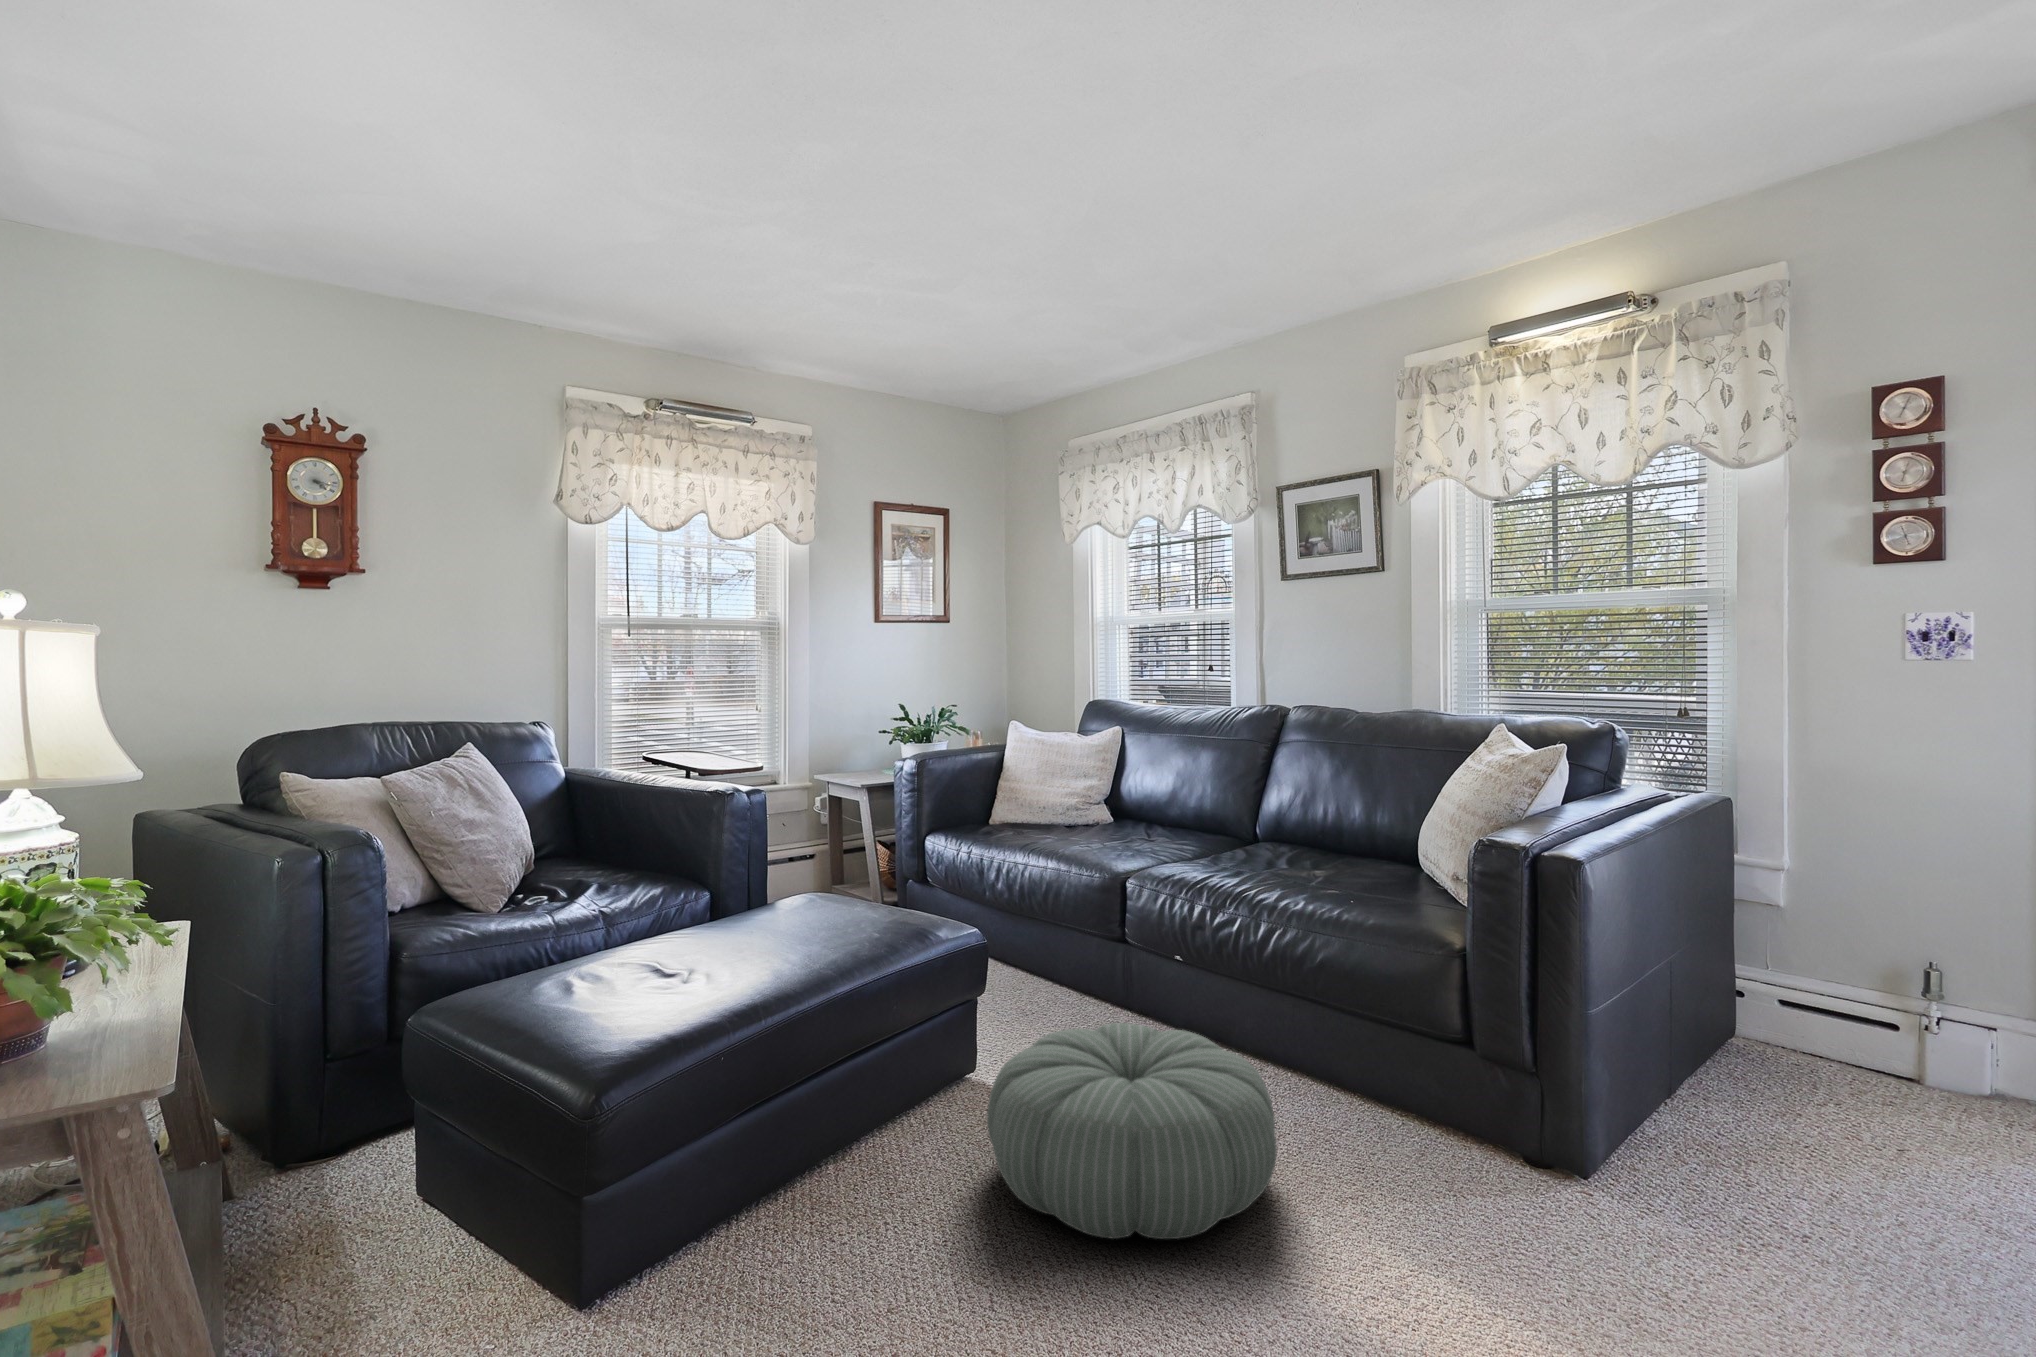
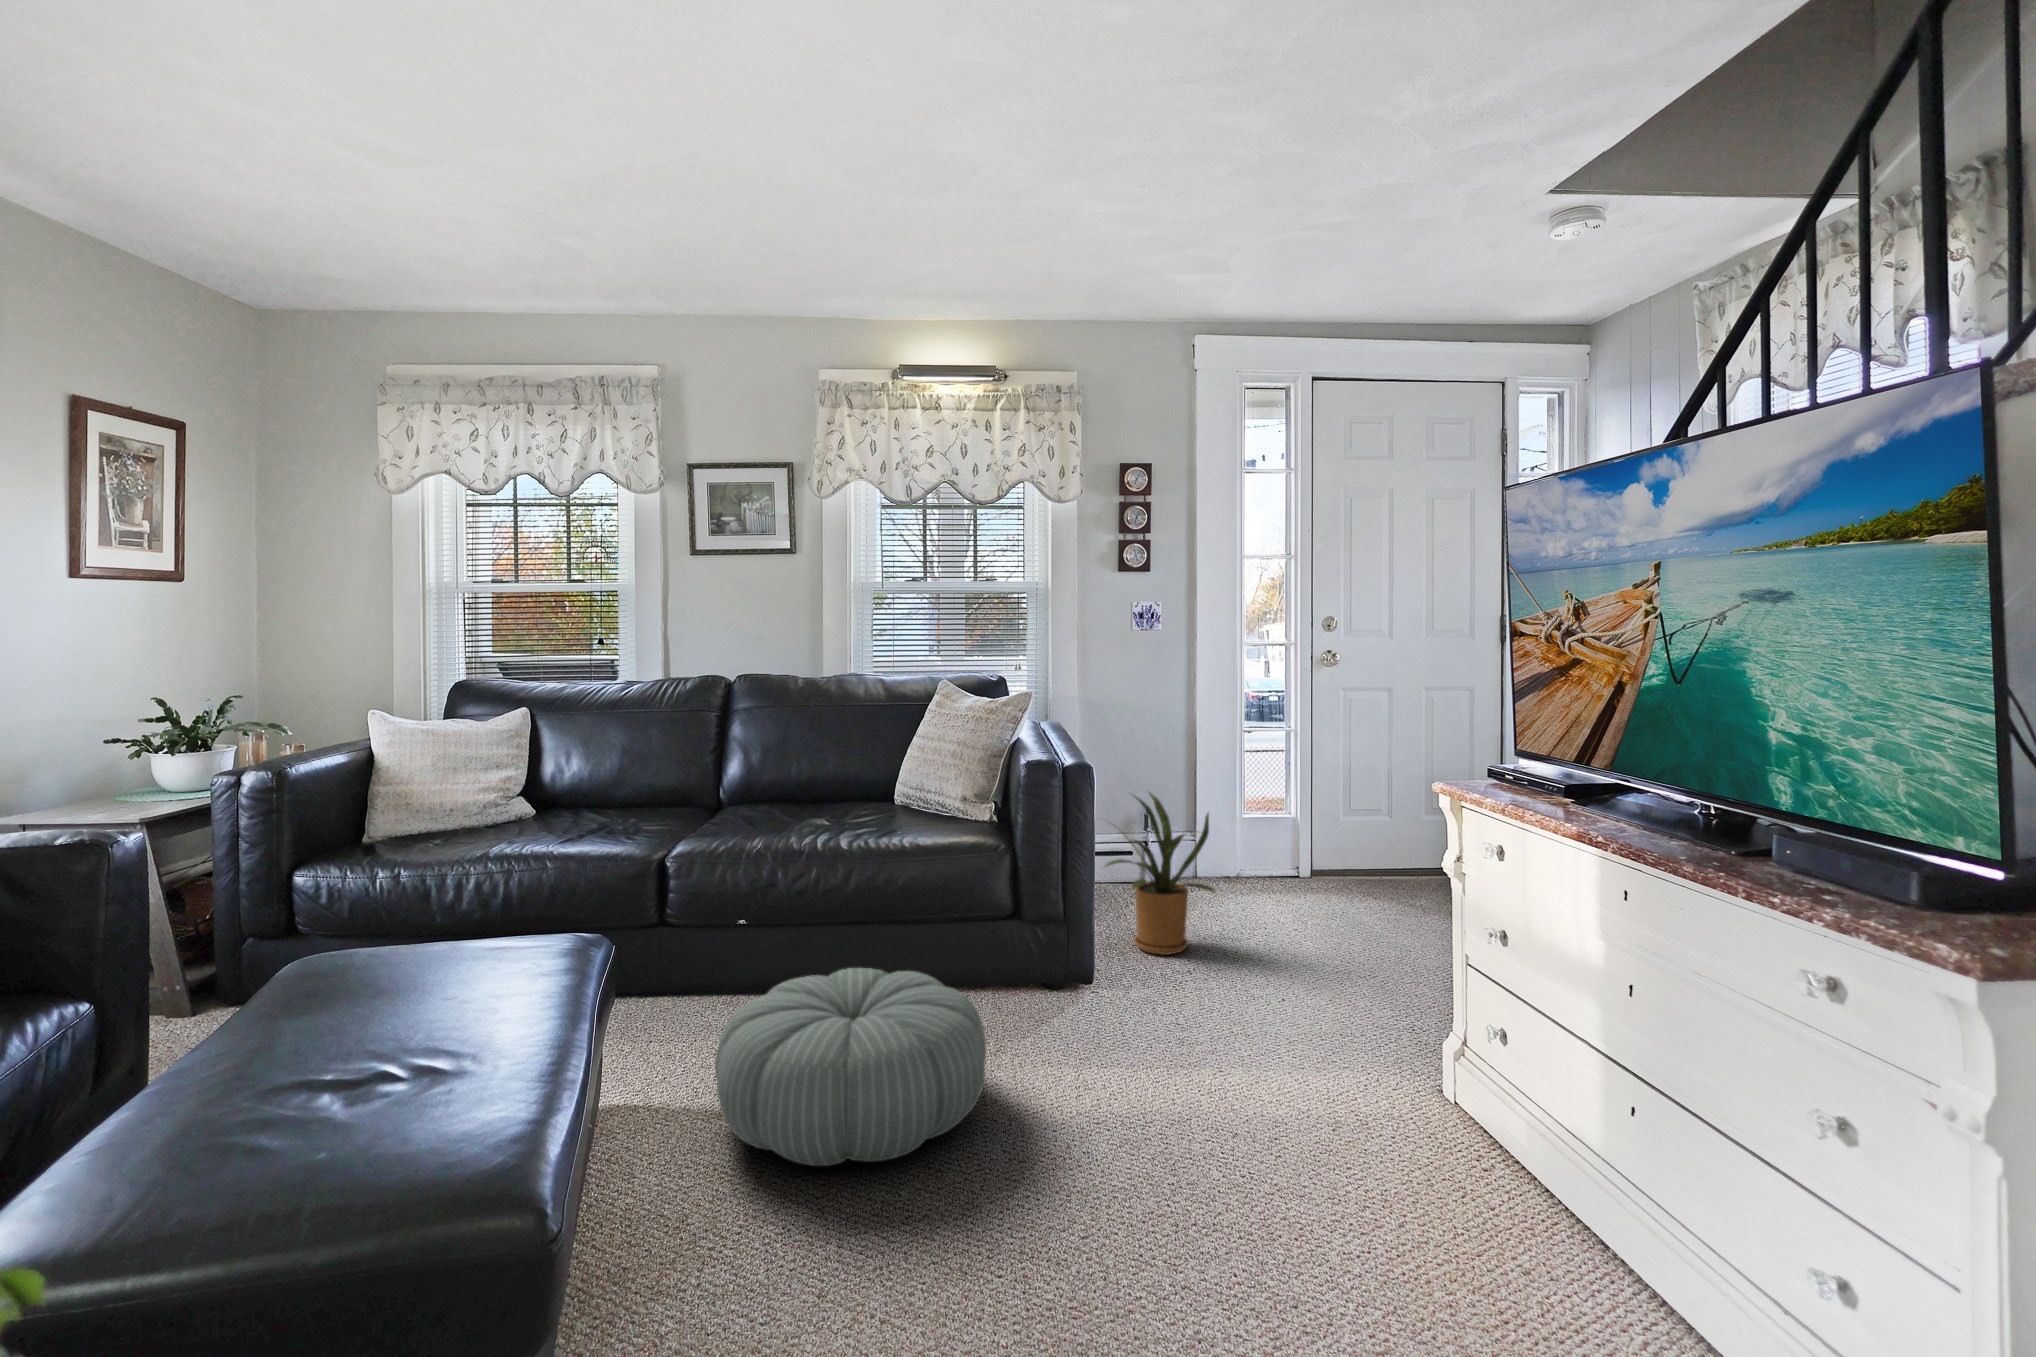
house plant: none [1677,907,1891,1191] -> present [1105,792,1215,955]

